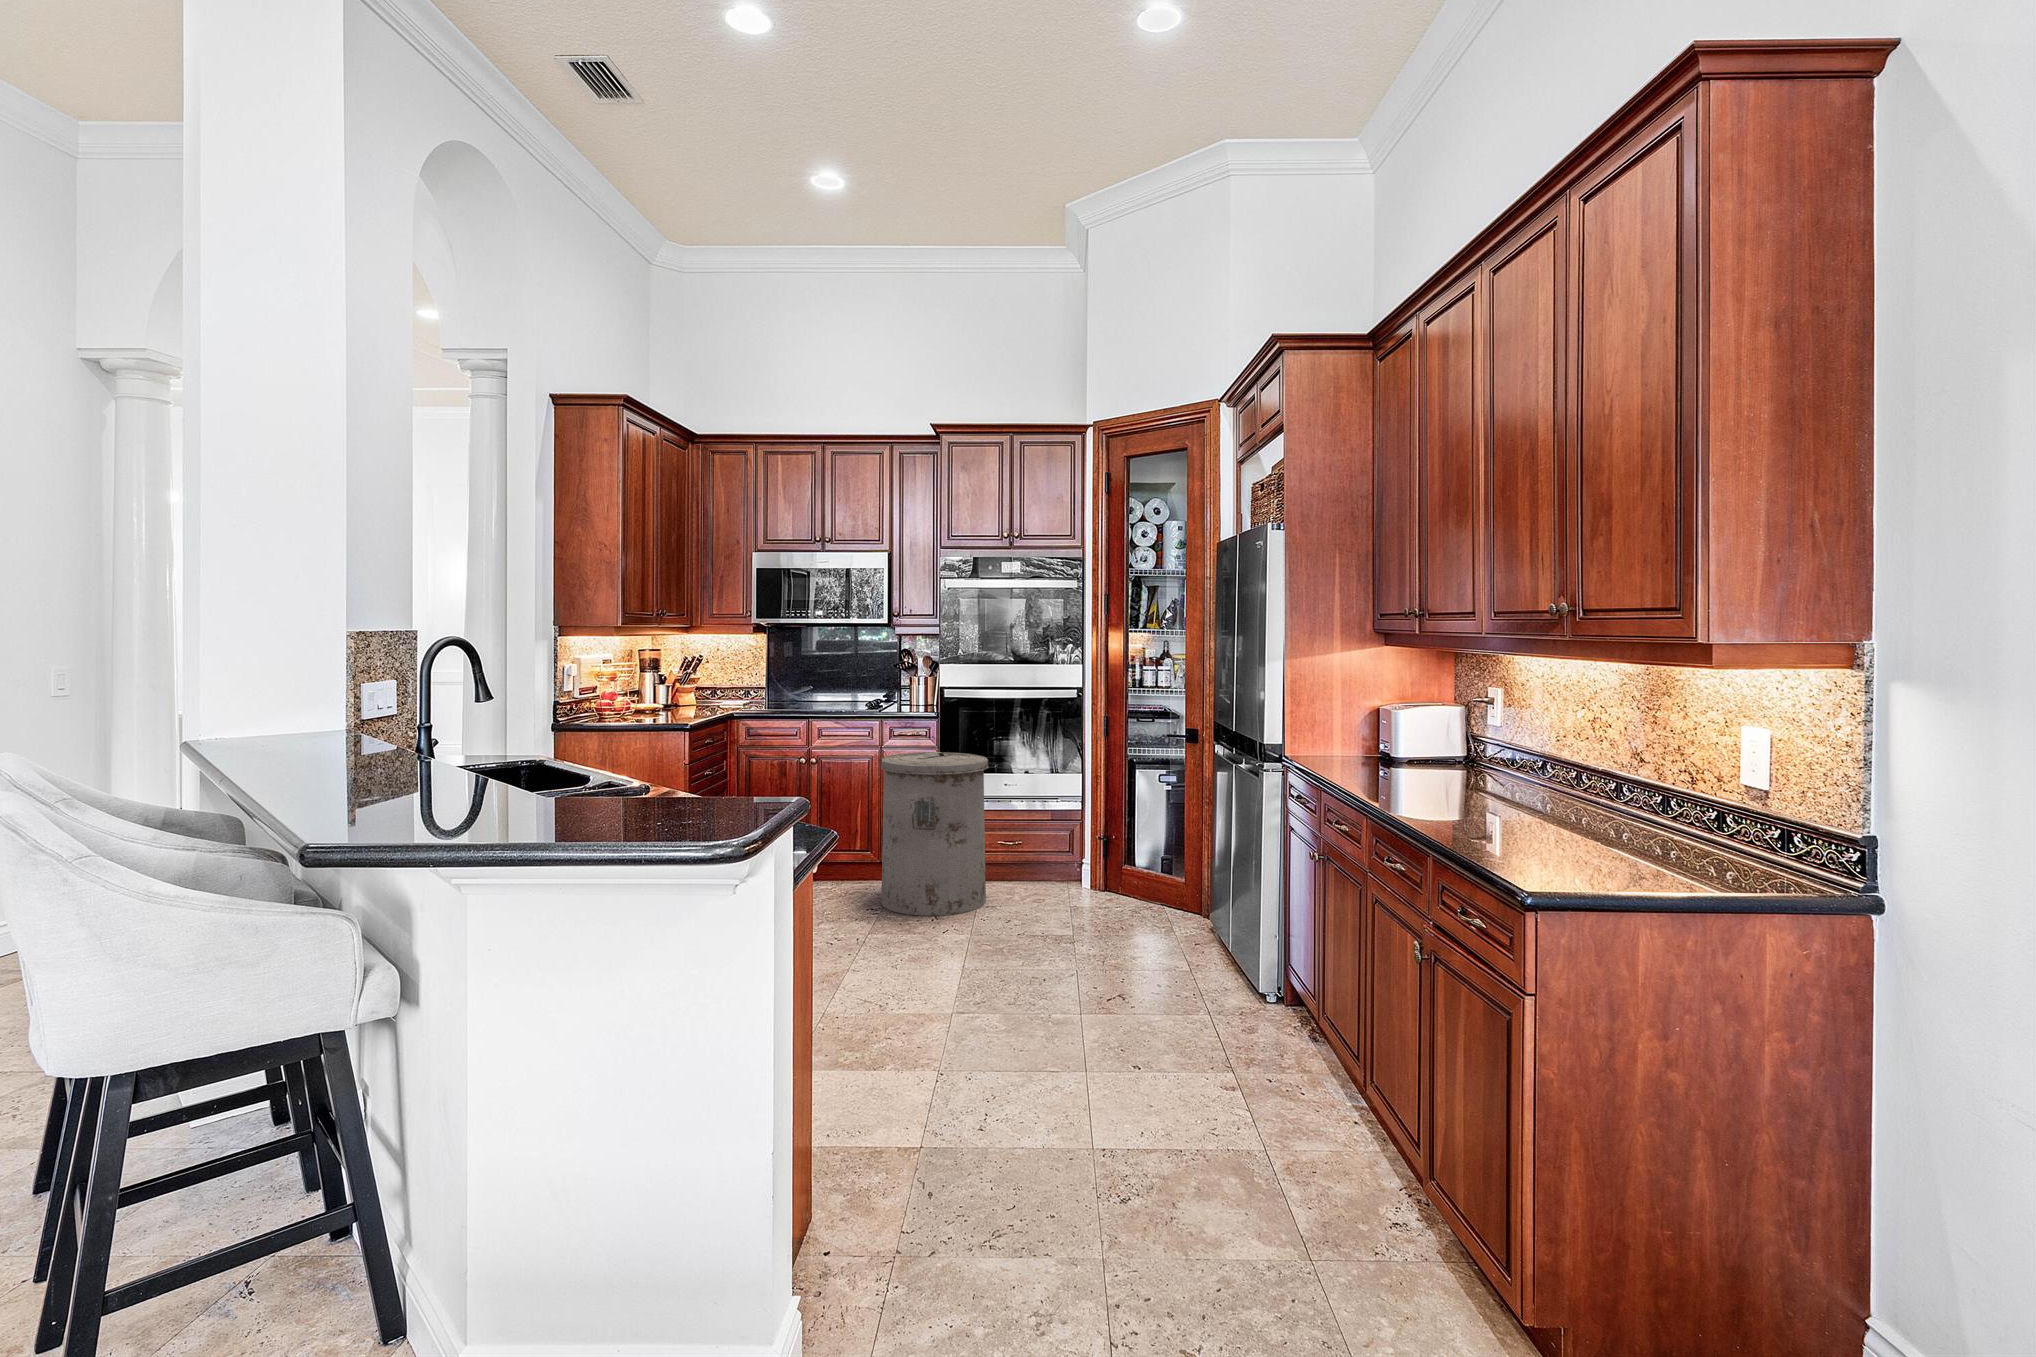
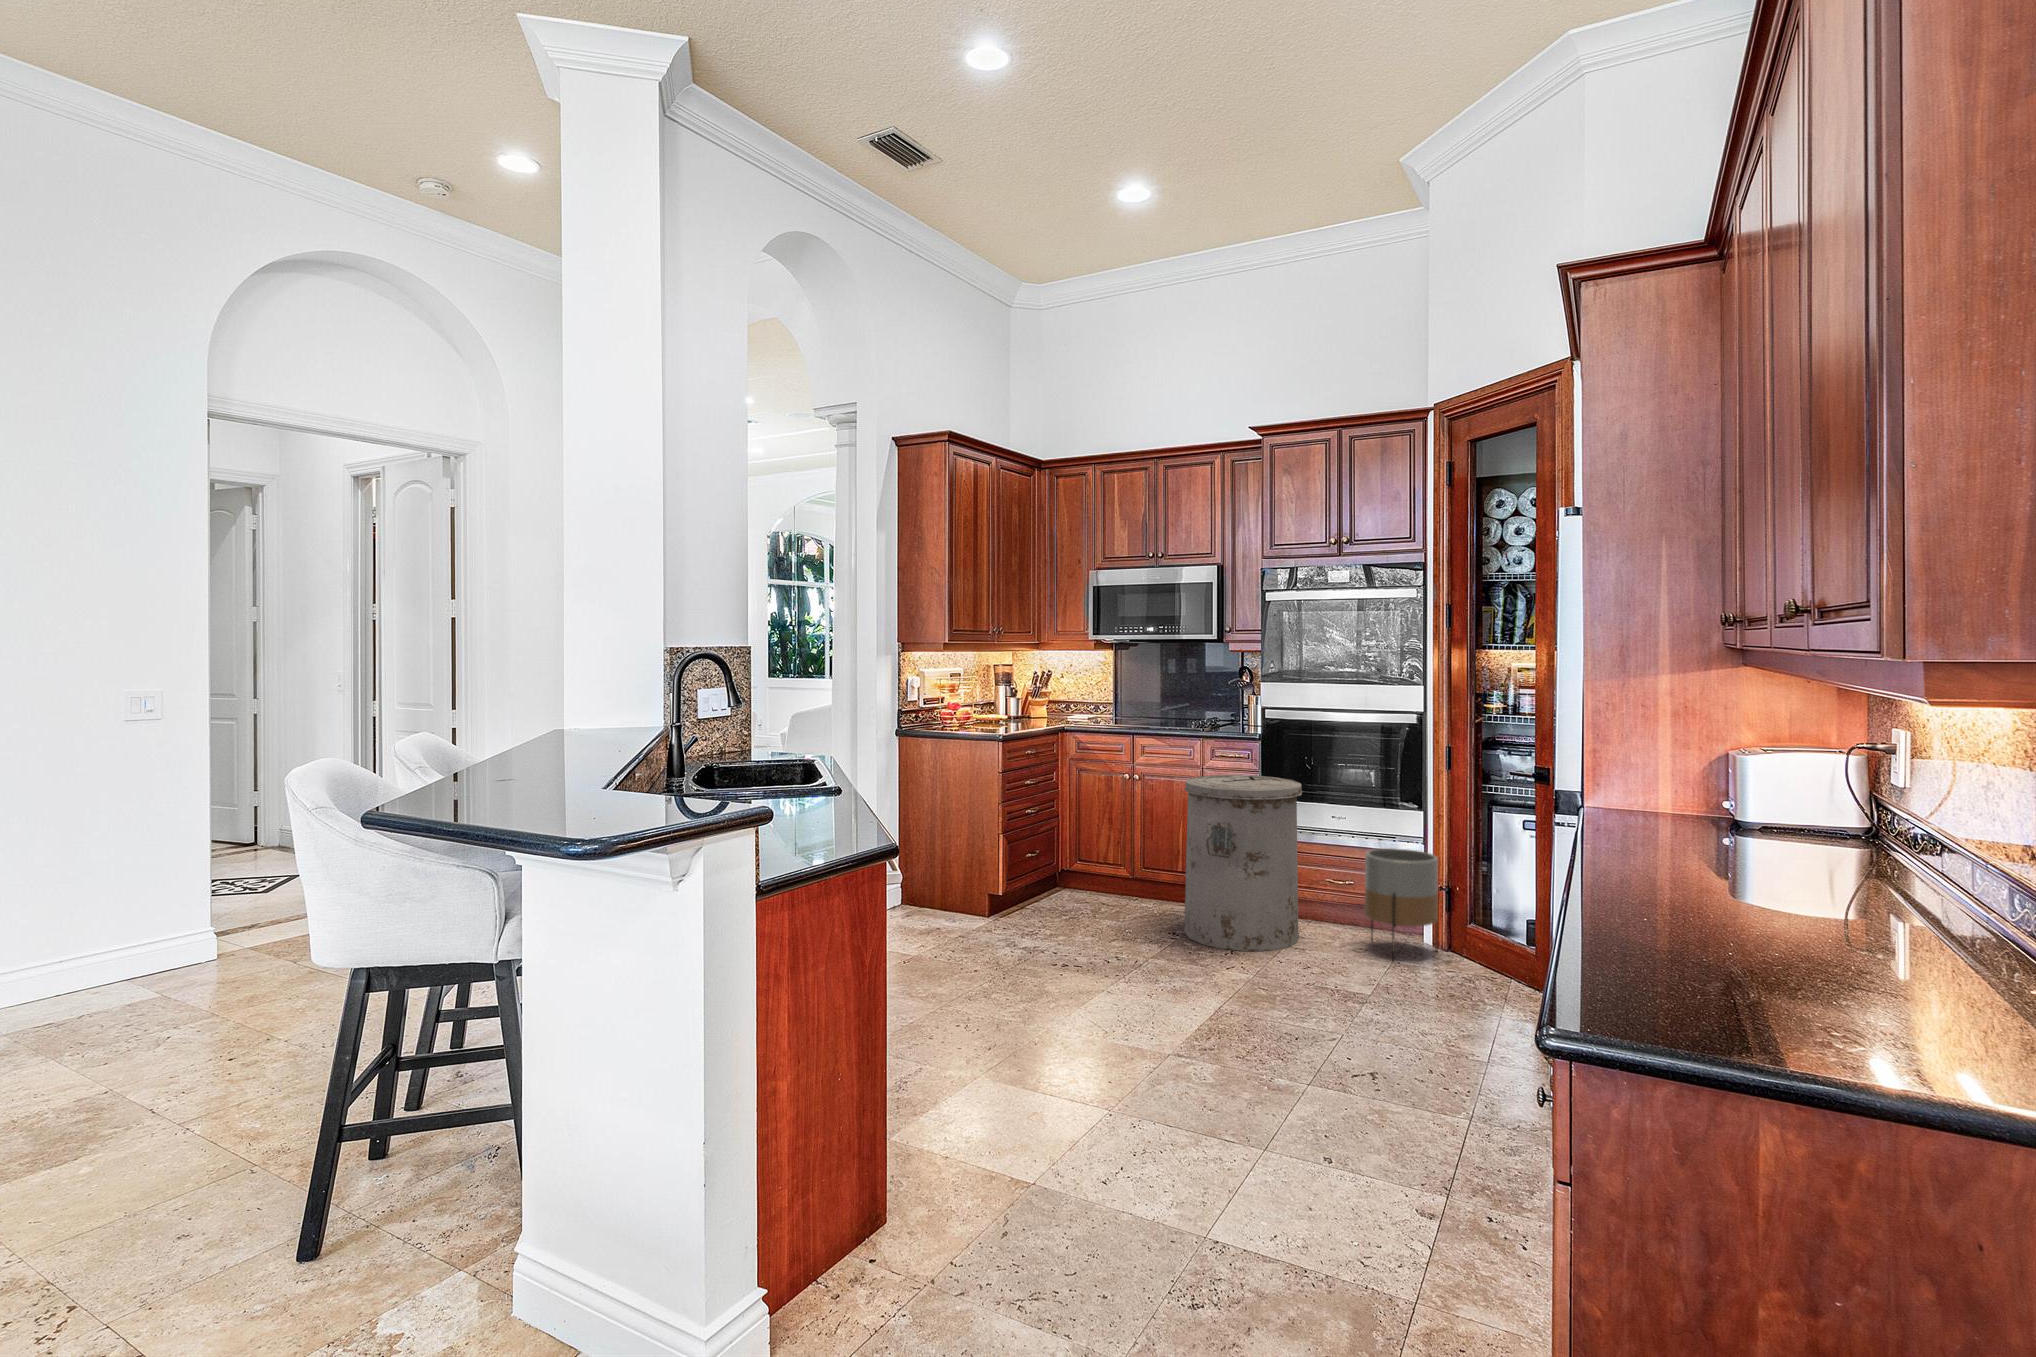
planter: none [1042,809,1101,906] -> present [1364,848,1438,960]

